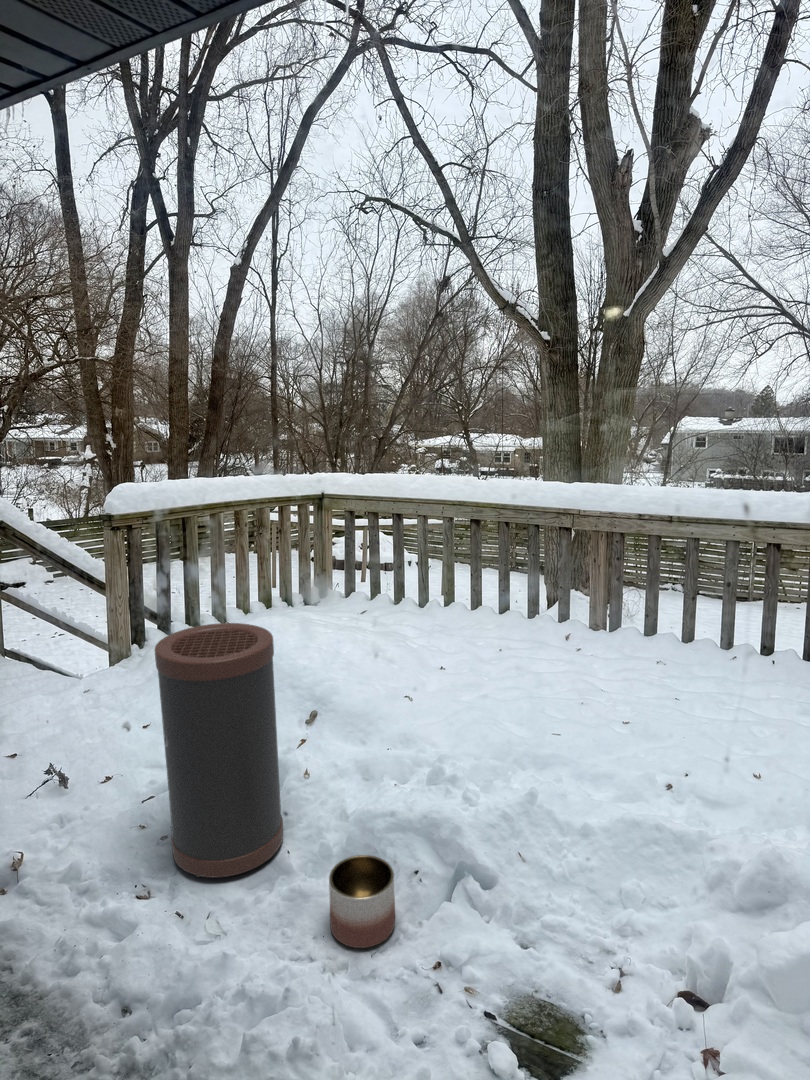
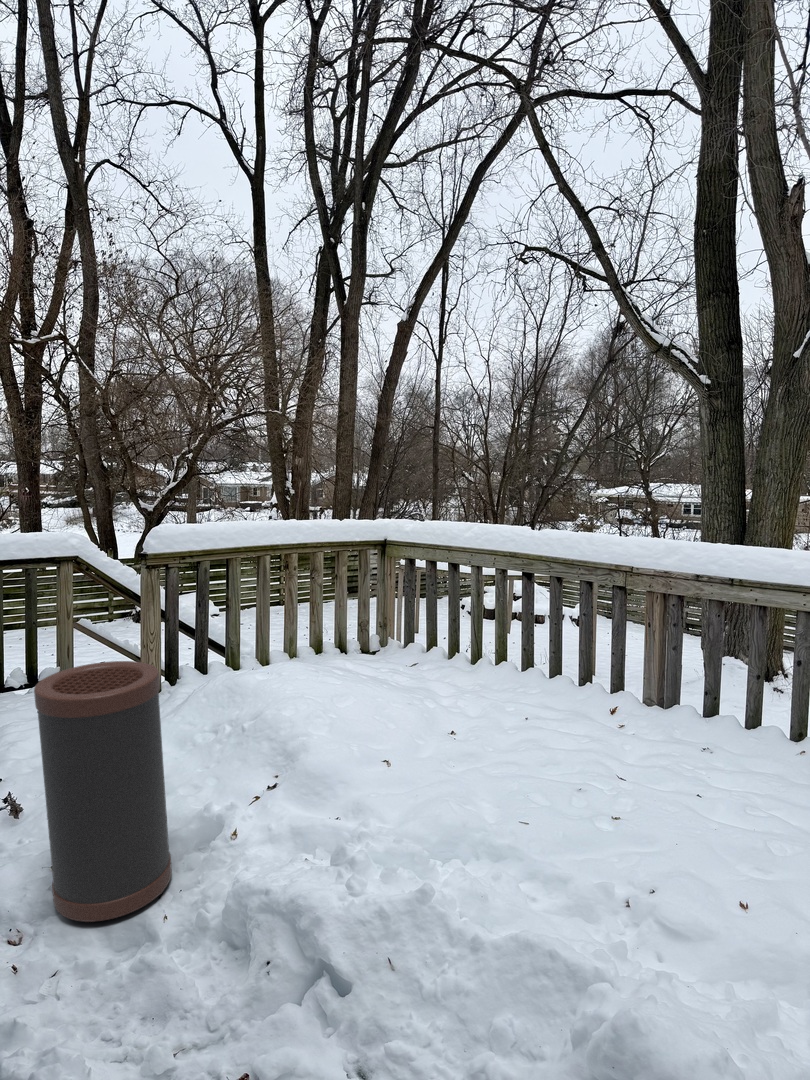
planter: present [329,855,395,948] -> none [126,927,204,1035]

